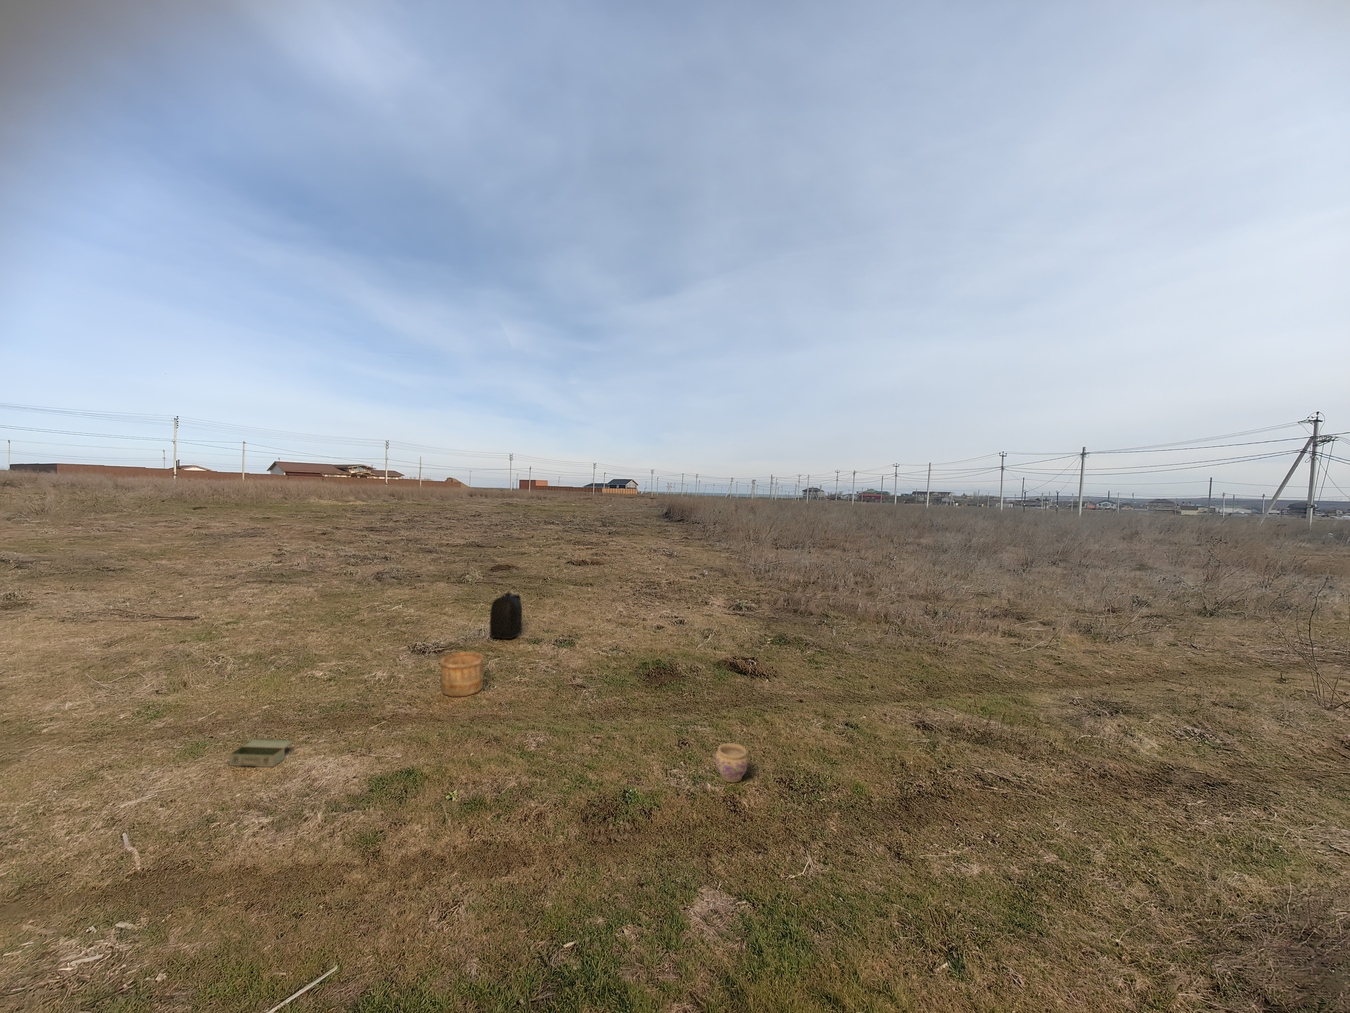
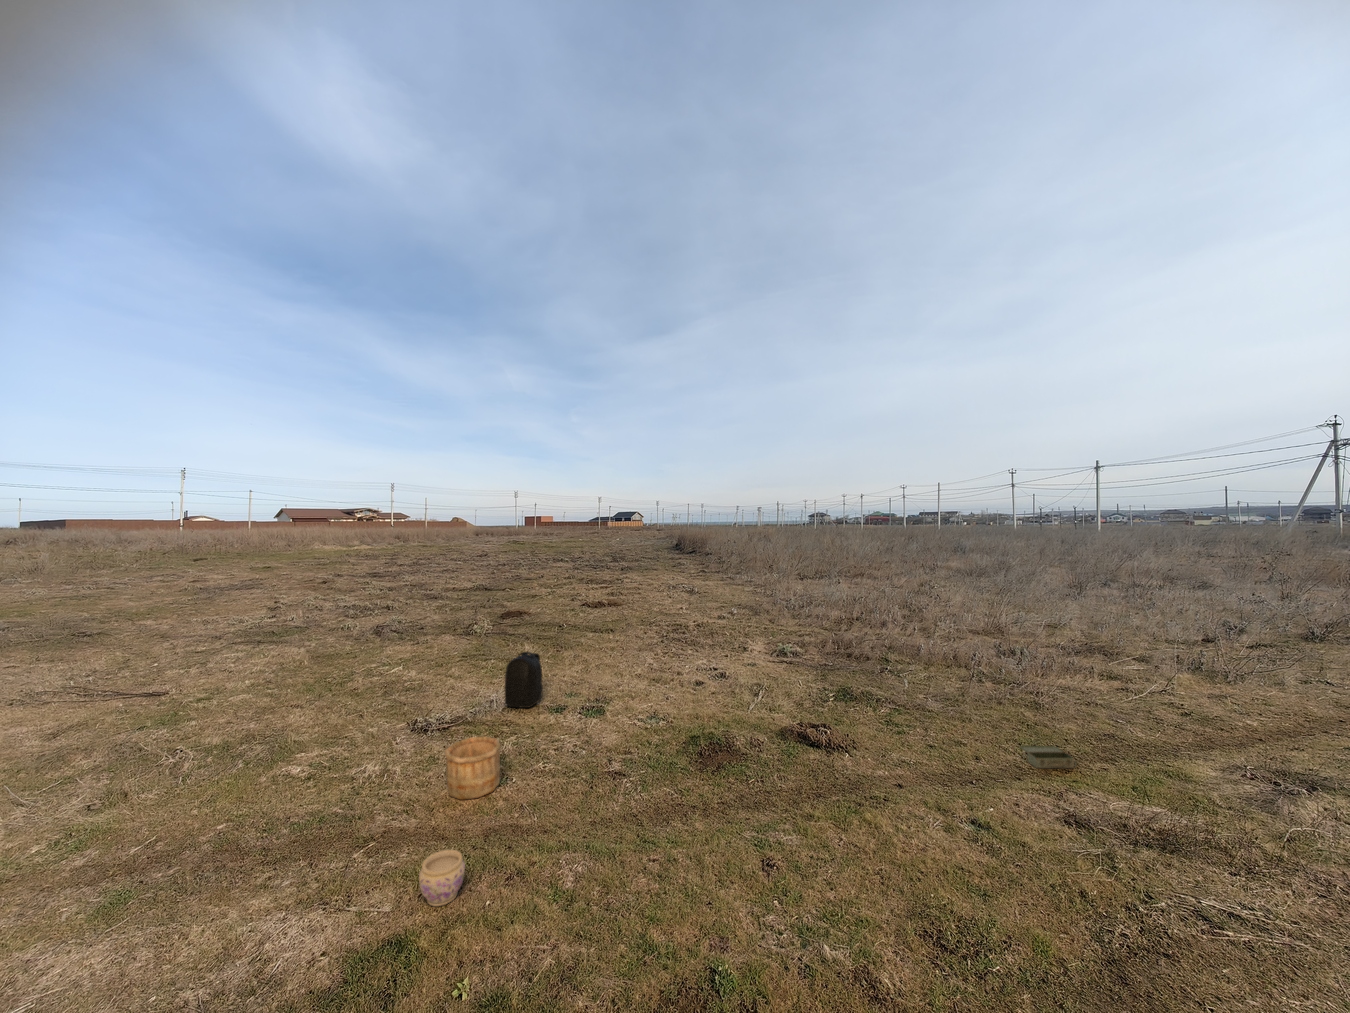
toolbox: present [229,738,294,767] -> present [1020,746,1074,768]
planter: present [715,743,749,783] -> present [419,850,465,907]

